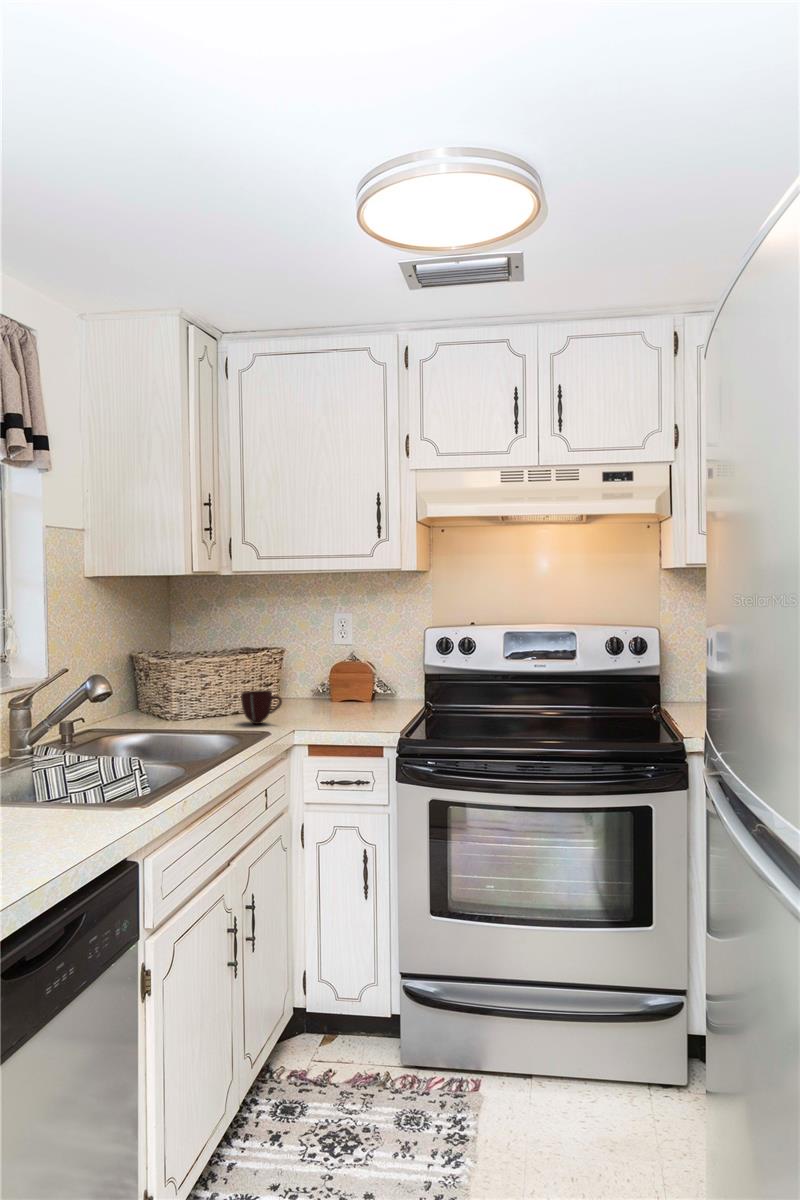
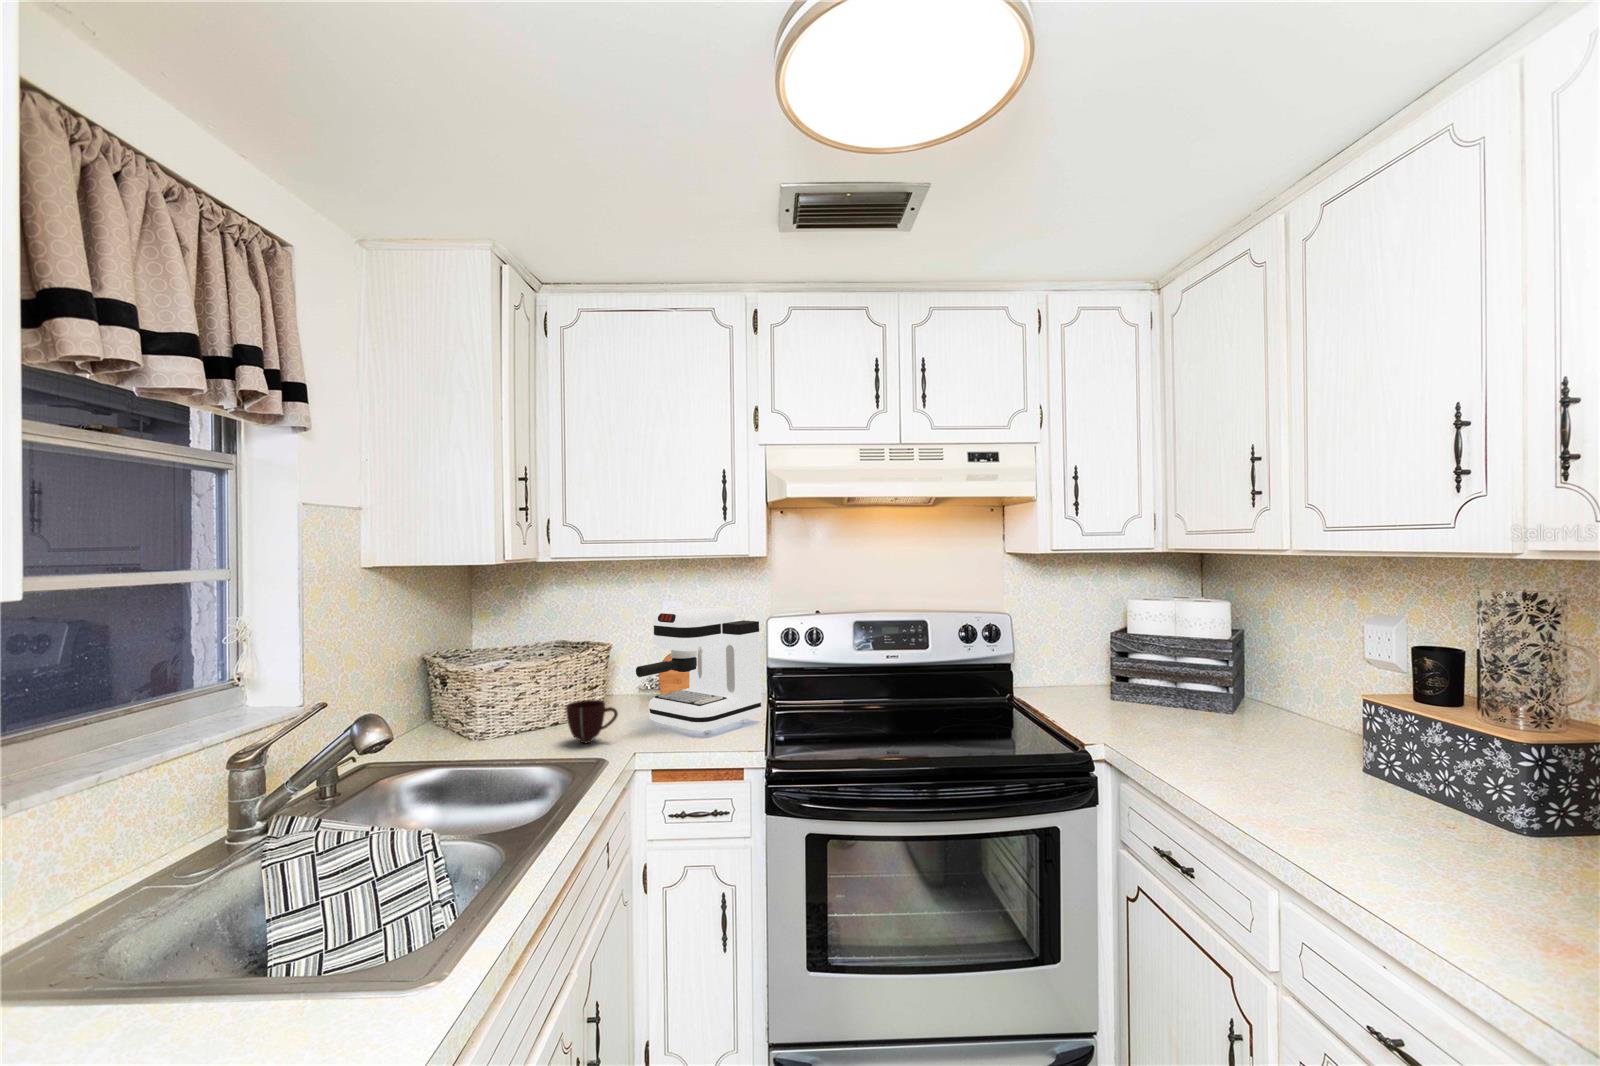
coffee maker: none [299,617,410,722] -> present [636,606,762,733]

